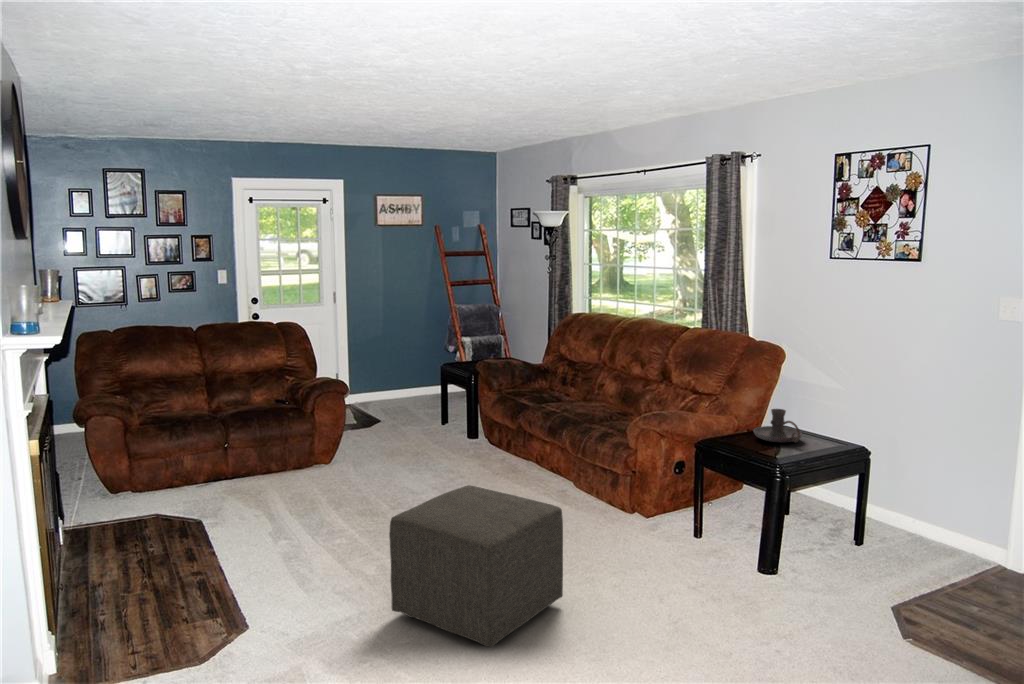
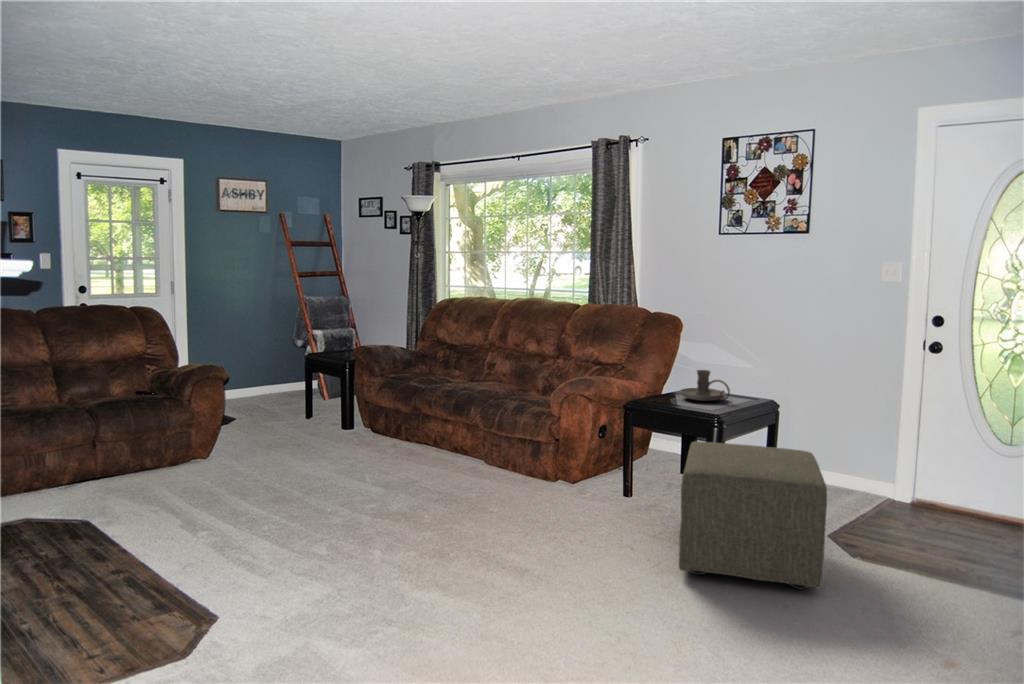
ottoman: present [389,485,563,647] -> present [679,441,827,590]

